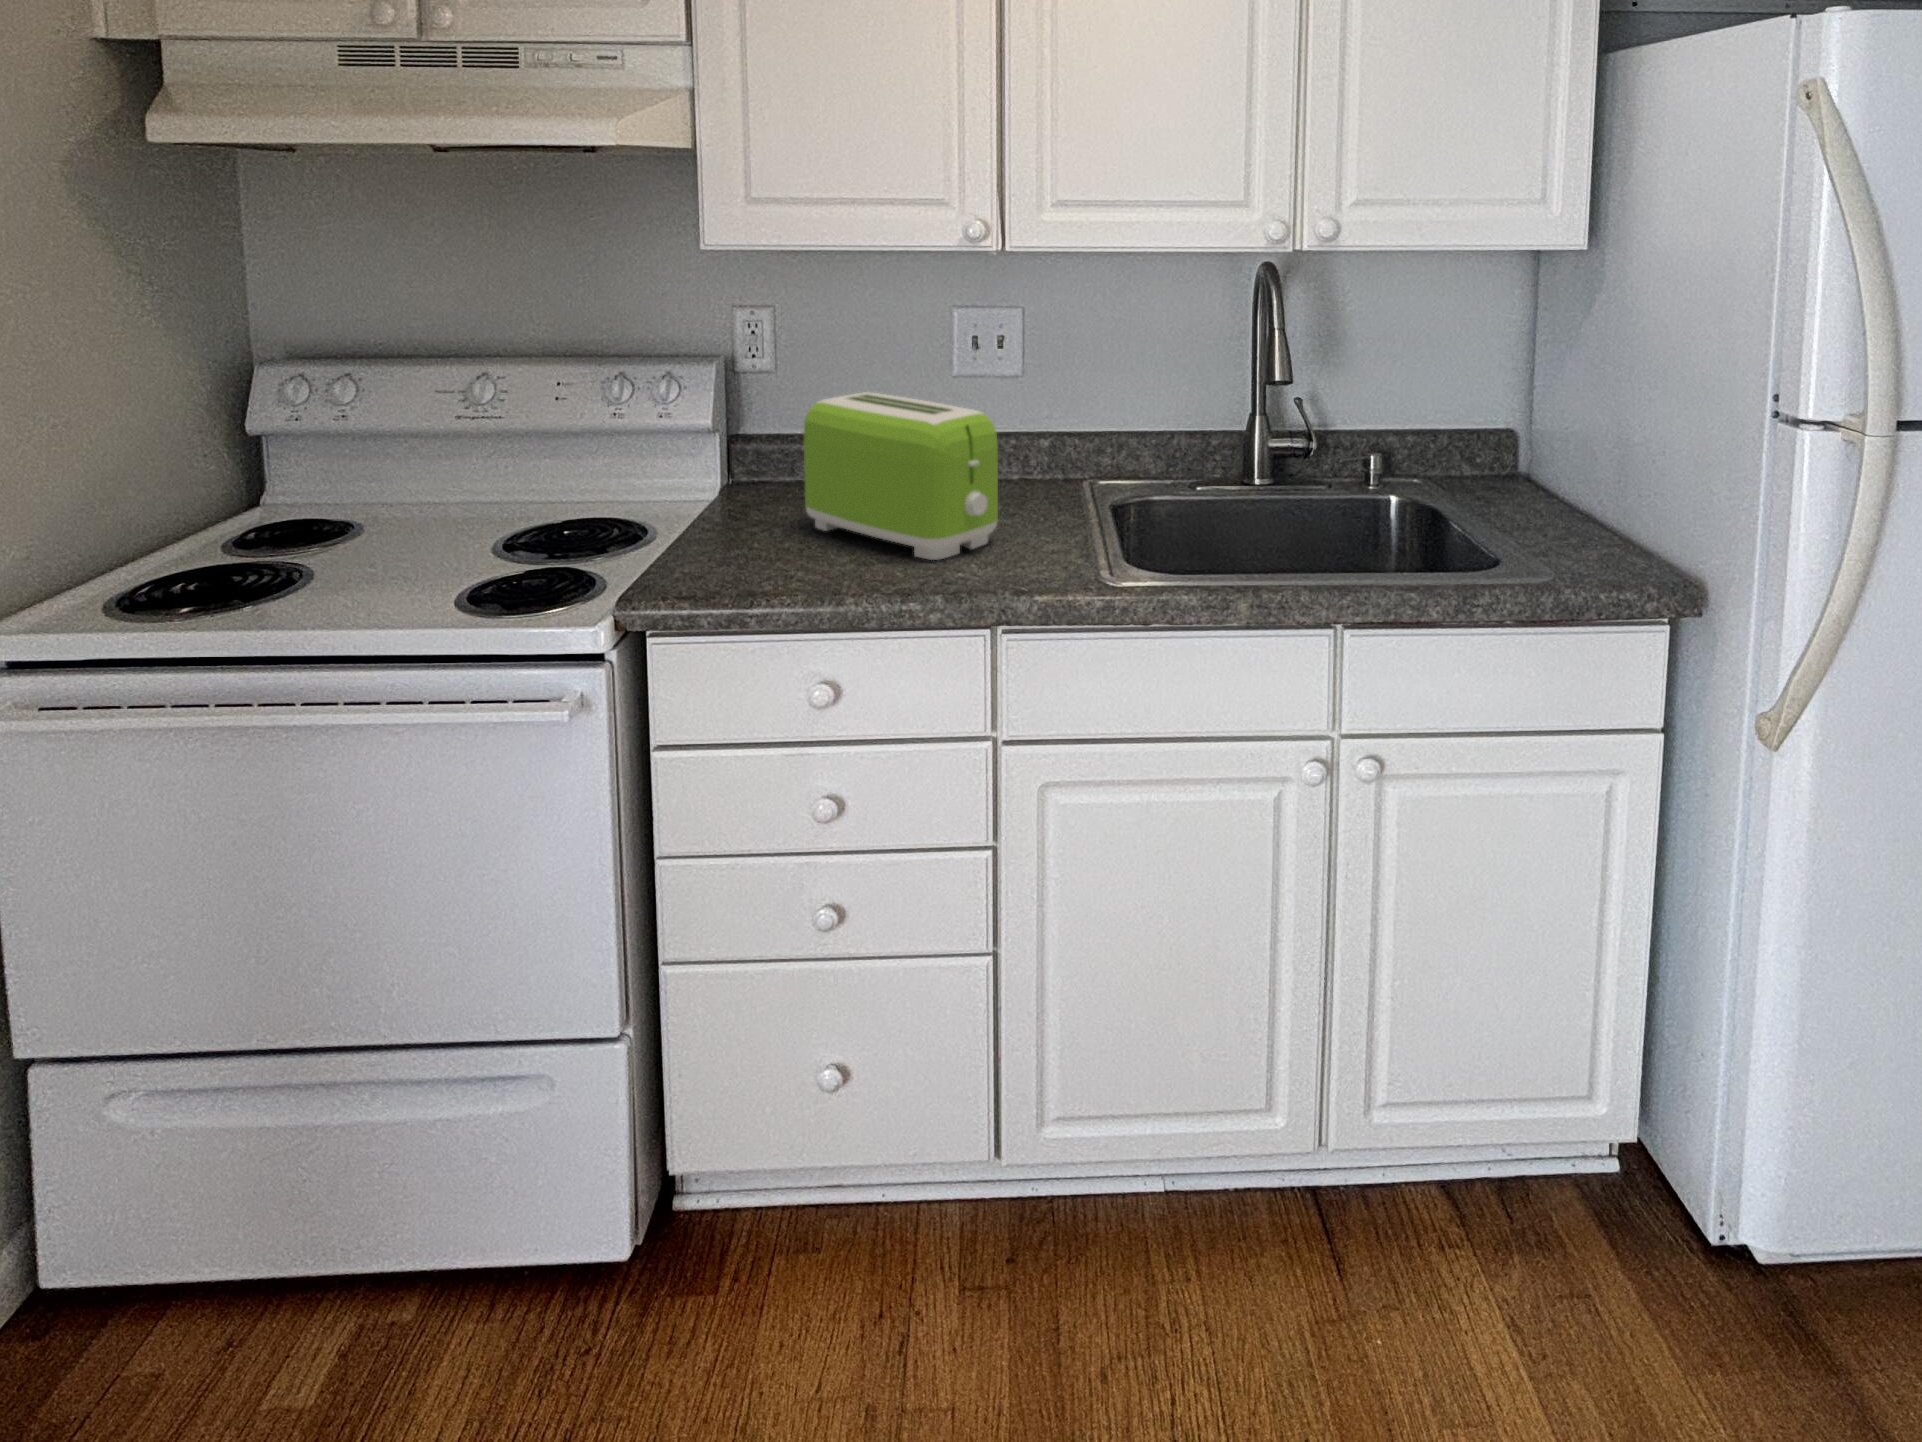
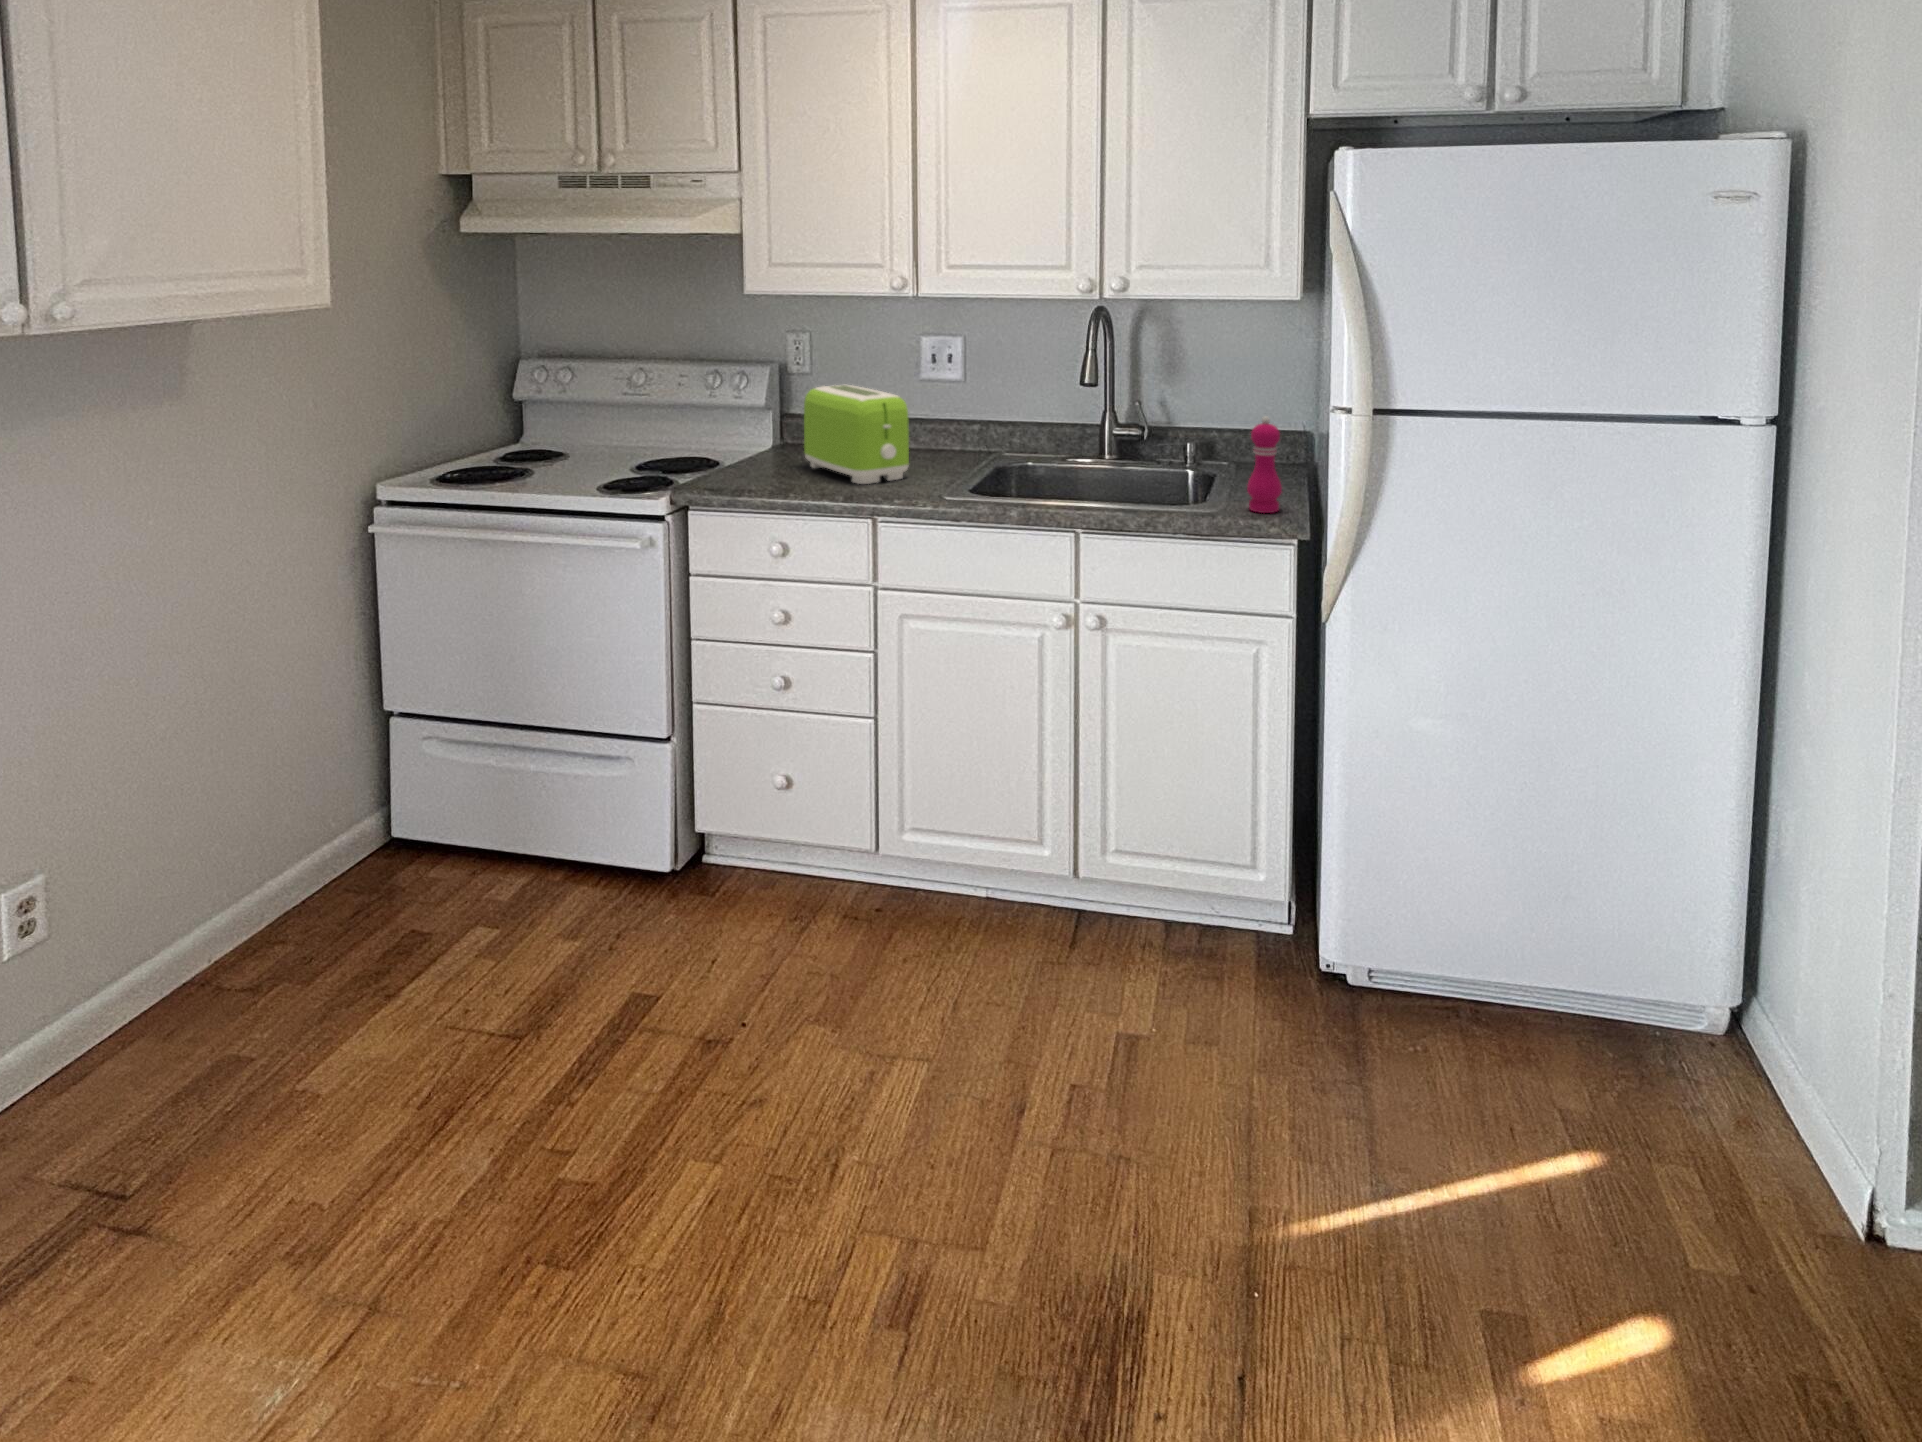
pepper mill: none [1572,429,1627,575] -> present [1247,416,1282,513]

